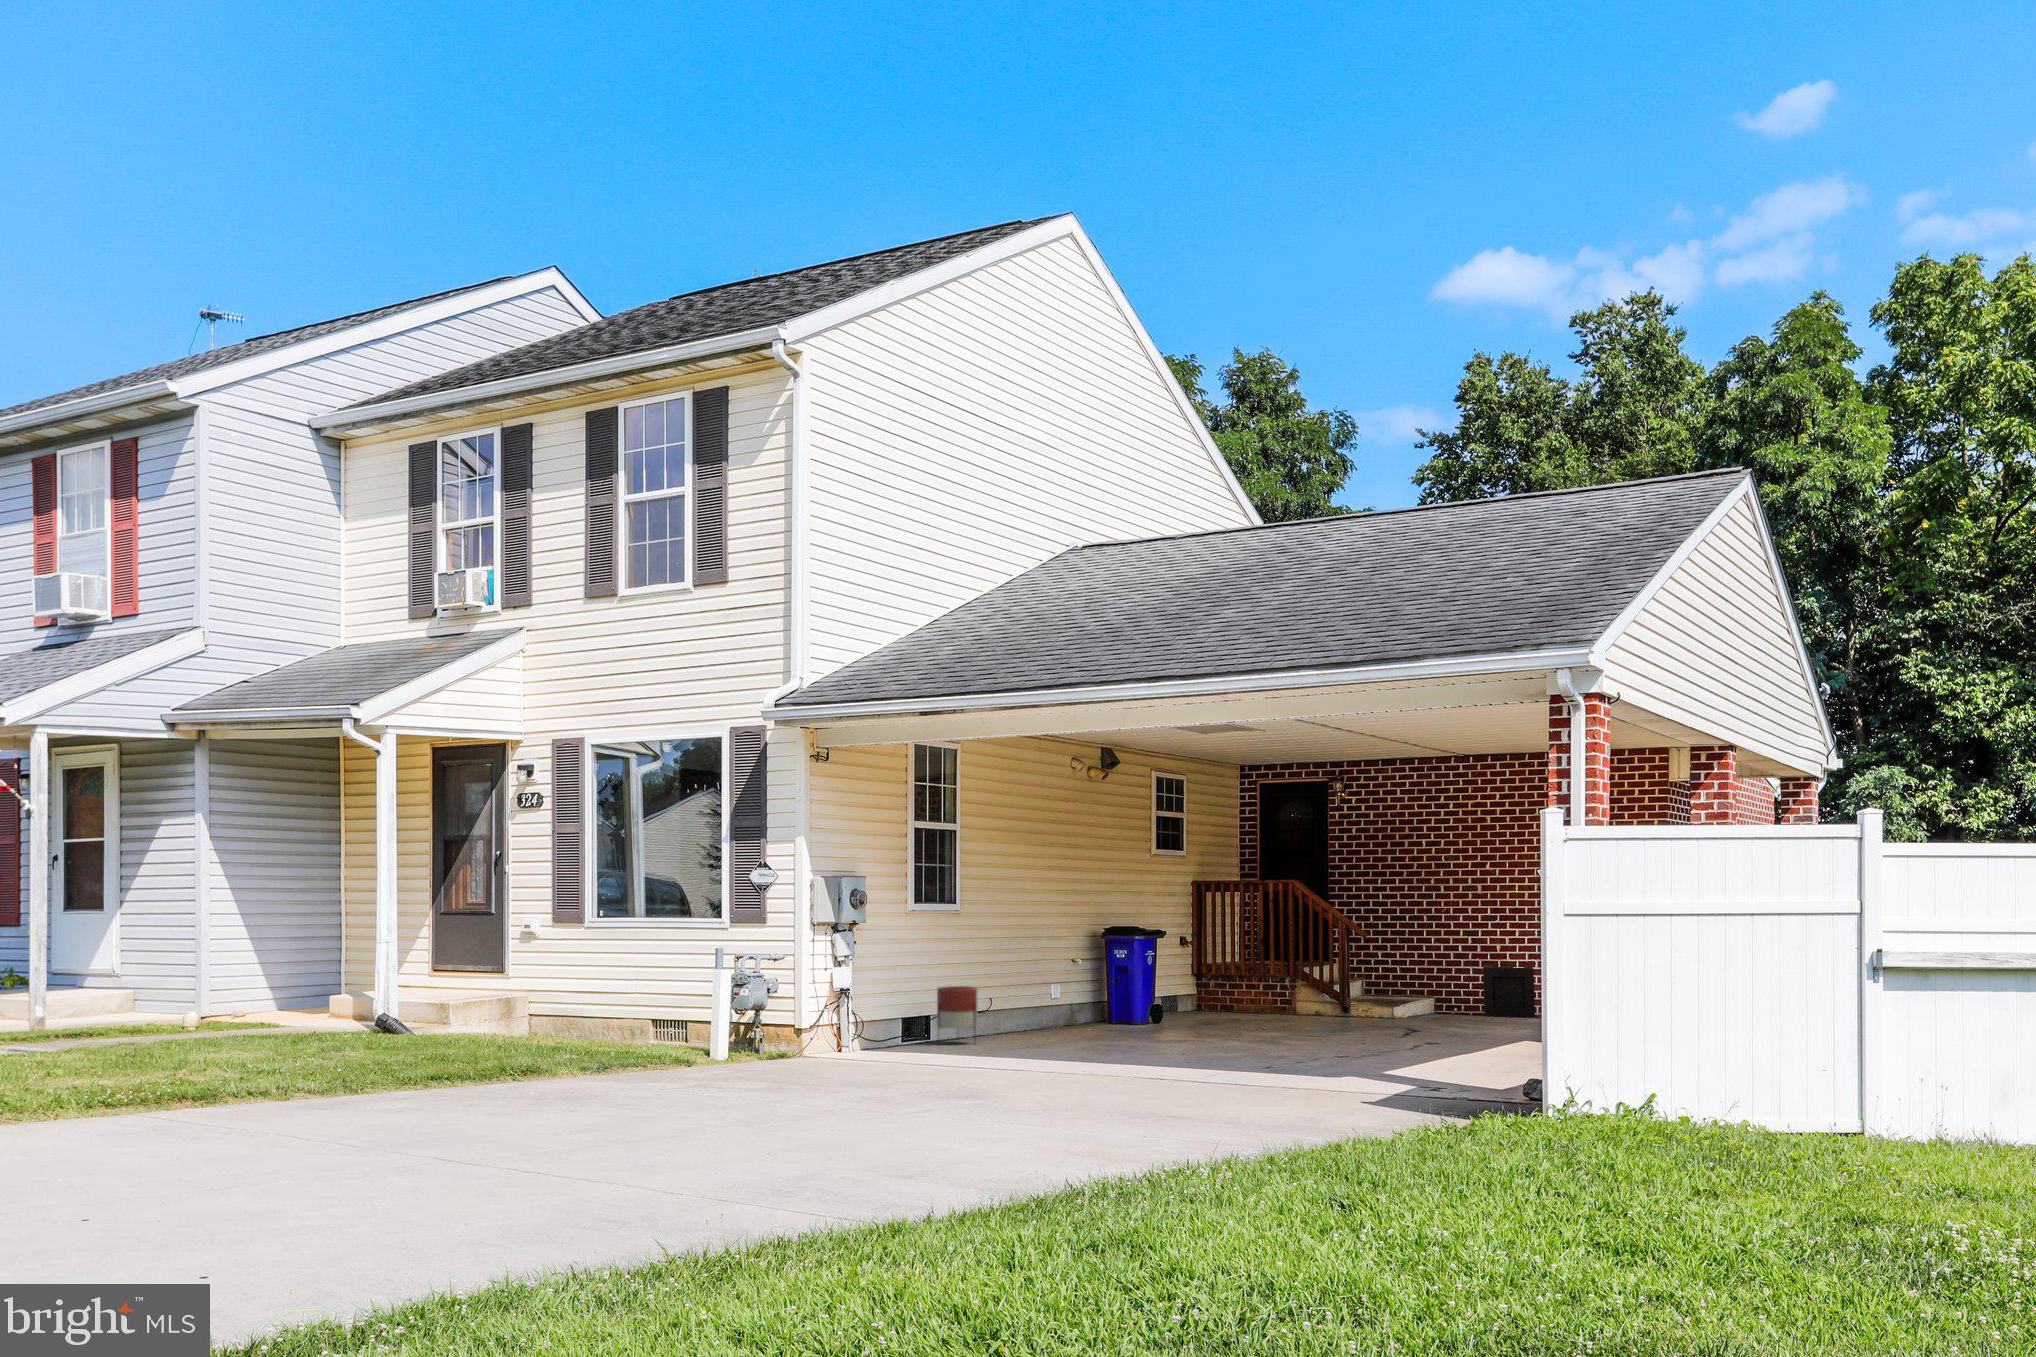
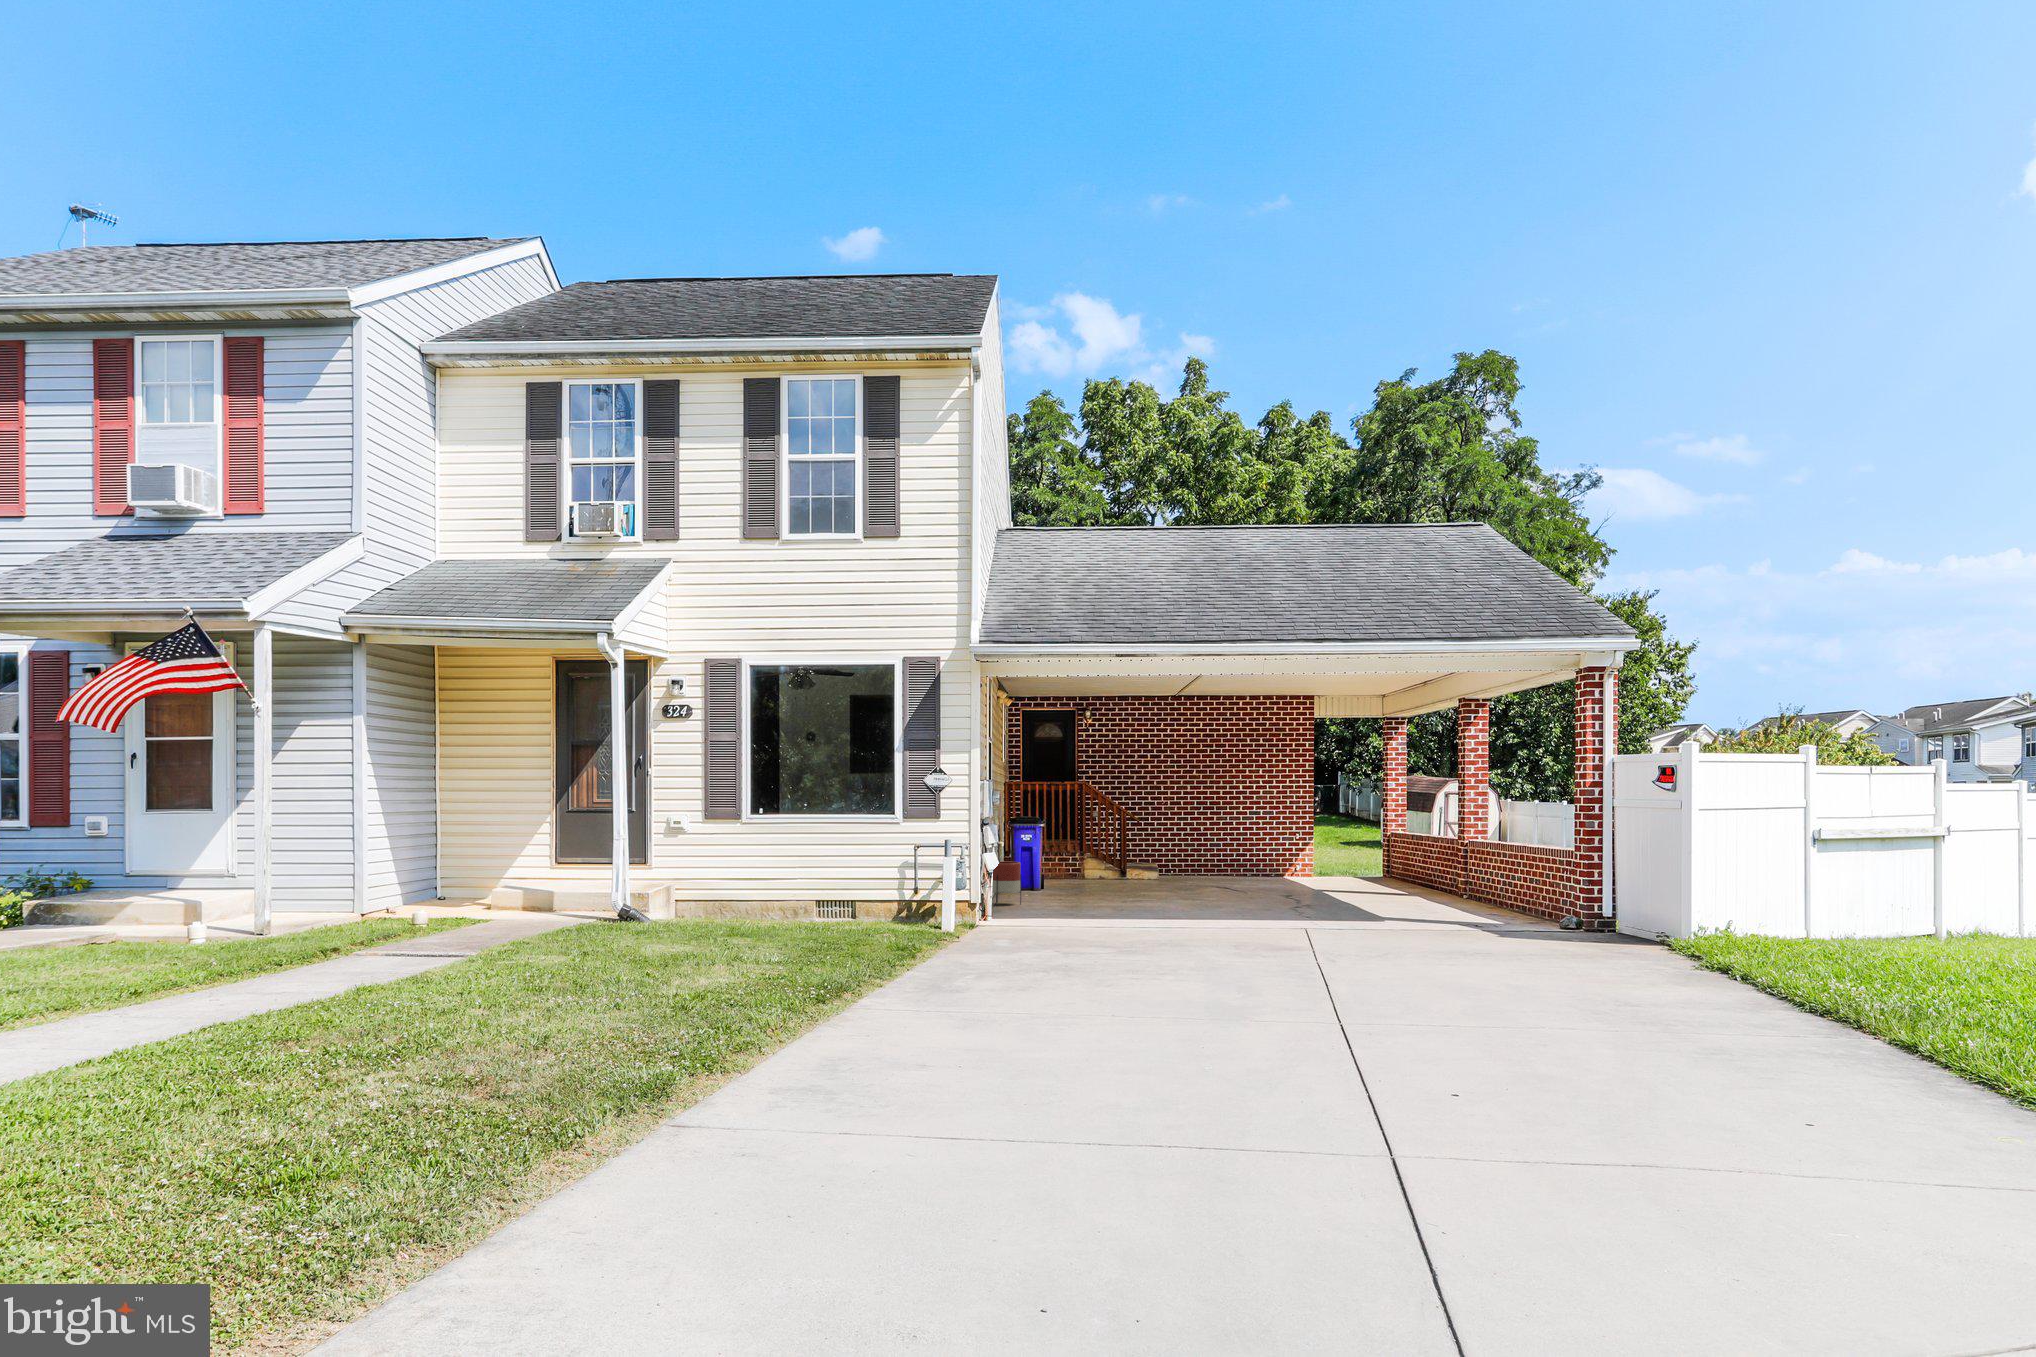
wooden crate: present [1483,965,1535,1017] -> none [1190,838,1233,872]

